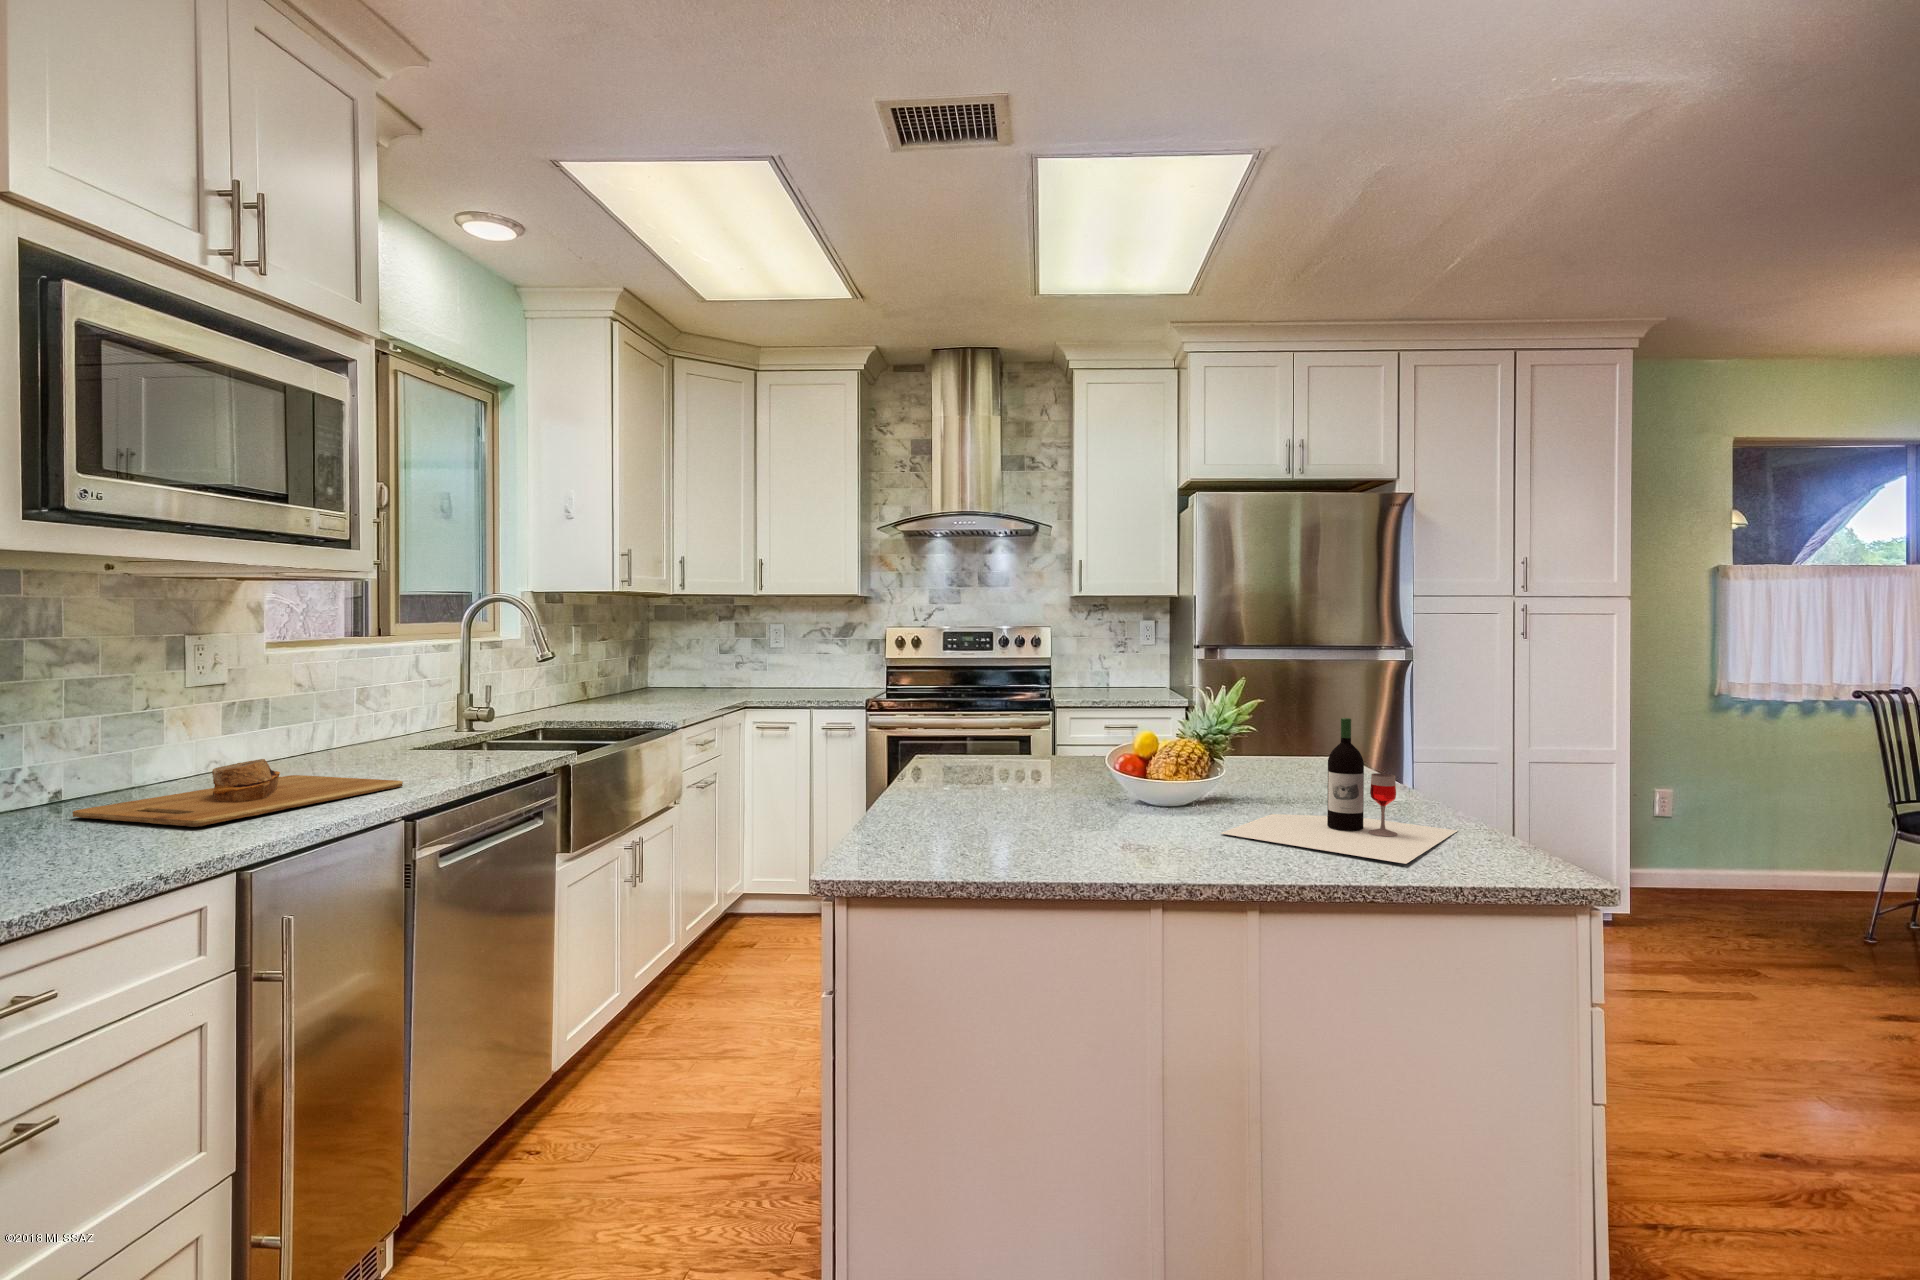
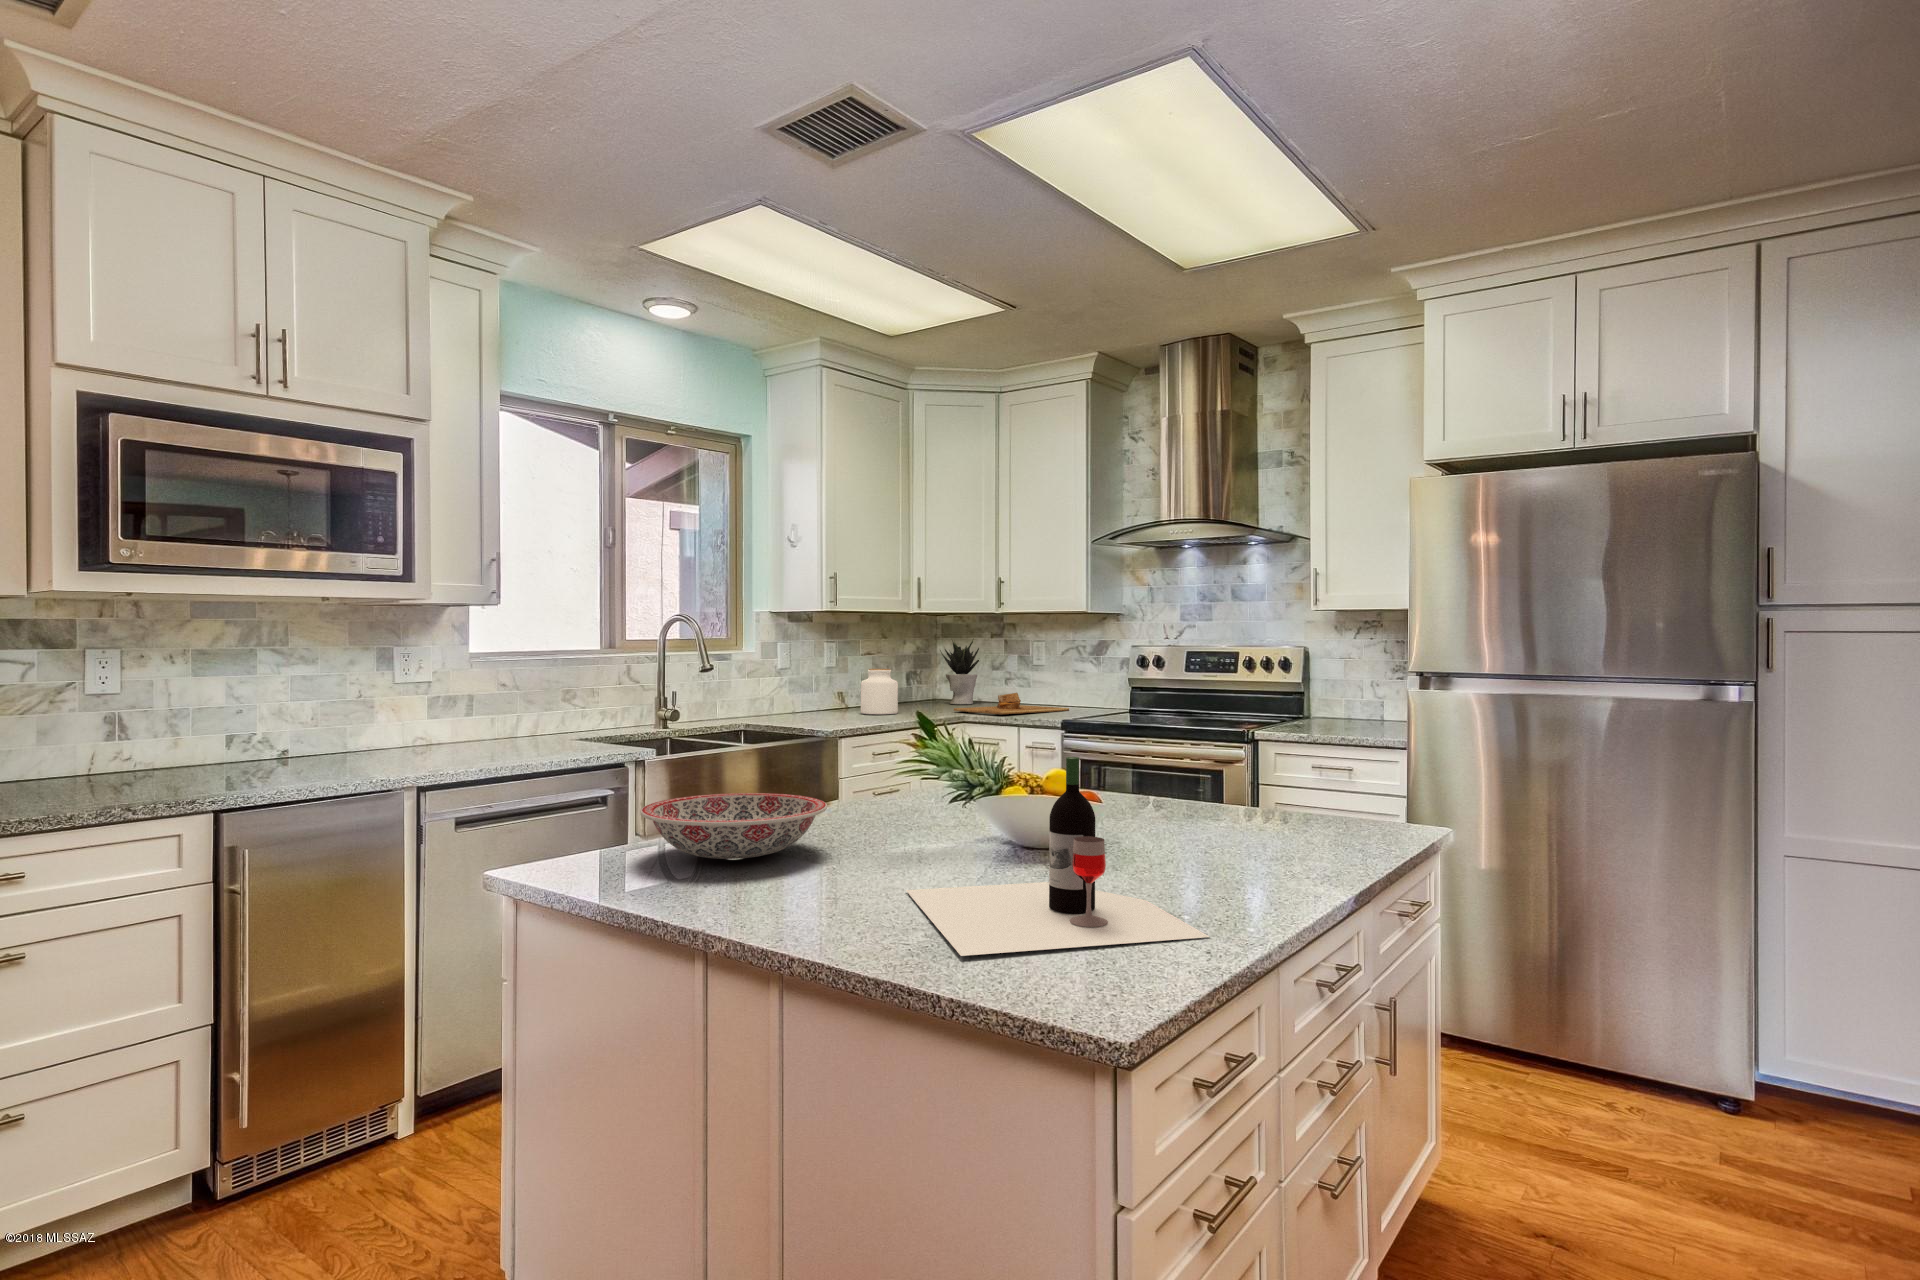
potted plant: none [675,621,719,686] -> present [940,638,979,704]
jar: none [636,653,675,700] -> present [861,669,898,714]
cutting board: present [73,759,403,827] -> present [954,693,1069,715]
ceramic bowl: none [927,772,1094,833] -> present [640,793,827,859]

